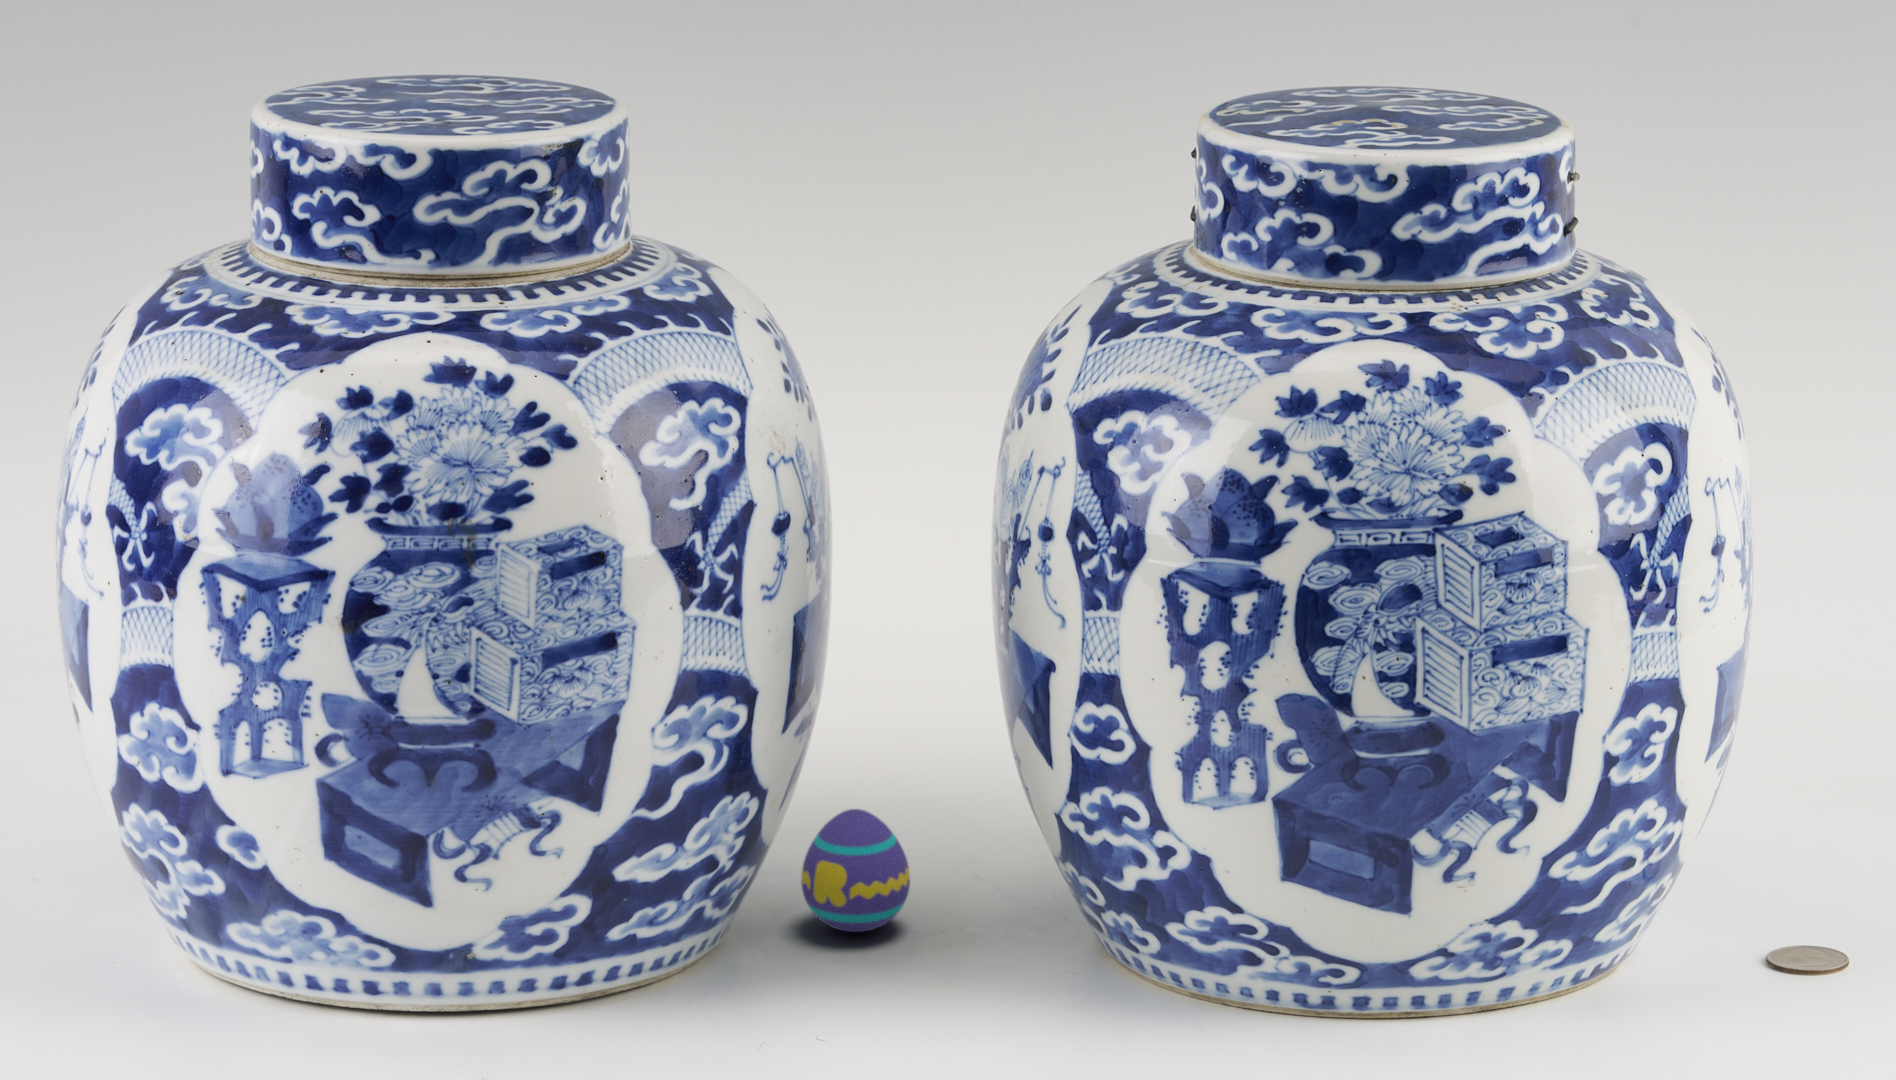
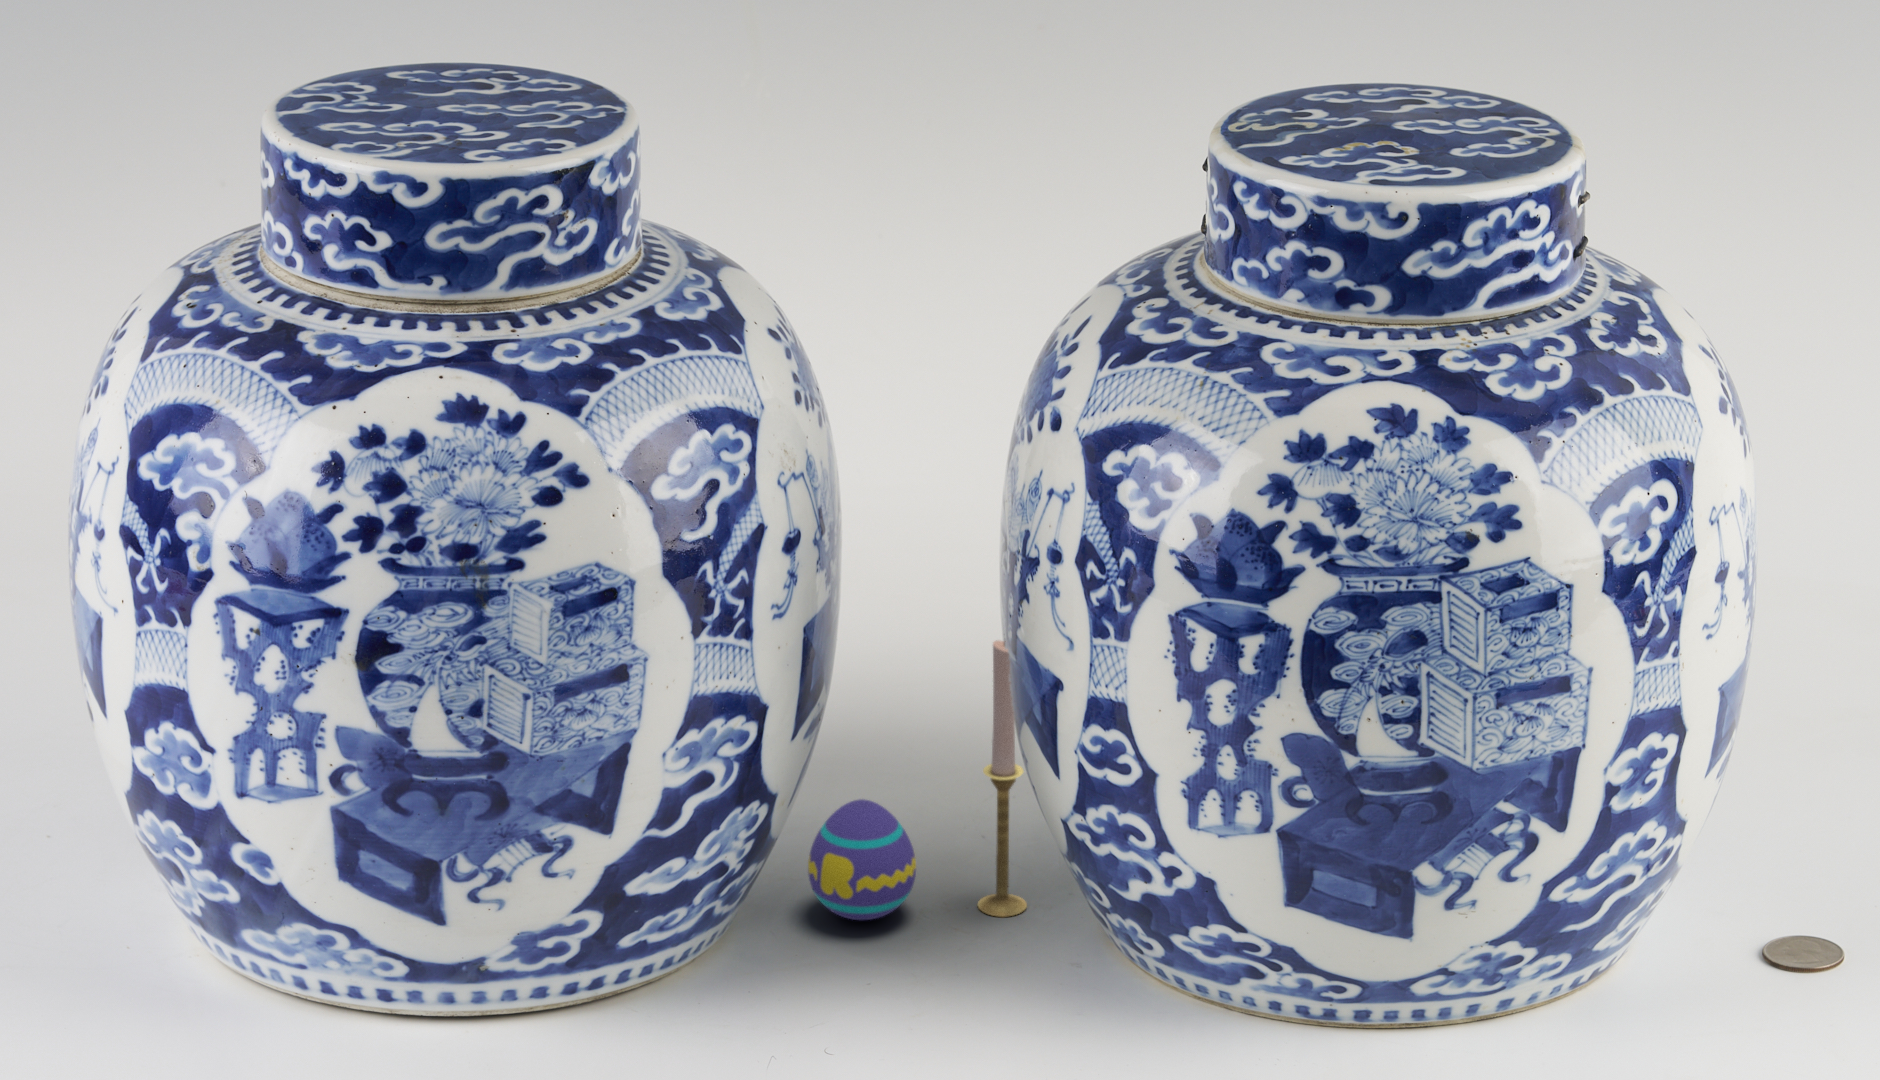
candlestick: none [972,643,1022,930] -> present [978,640,1027,917]

